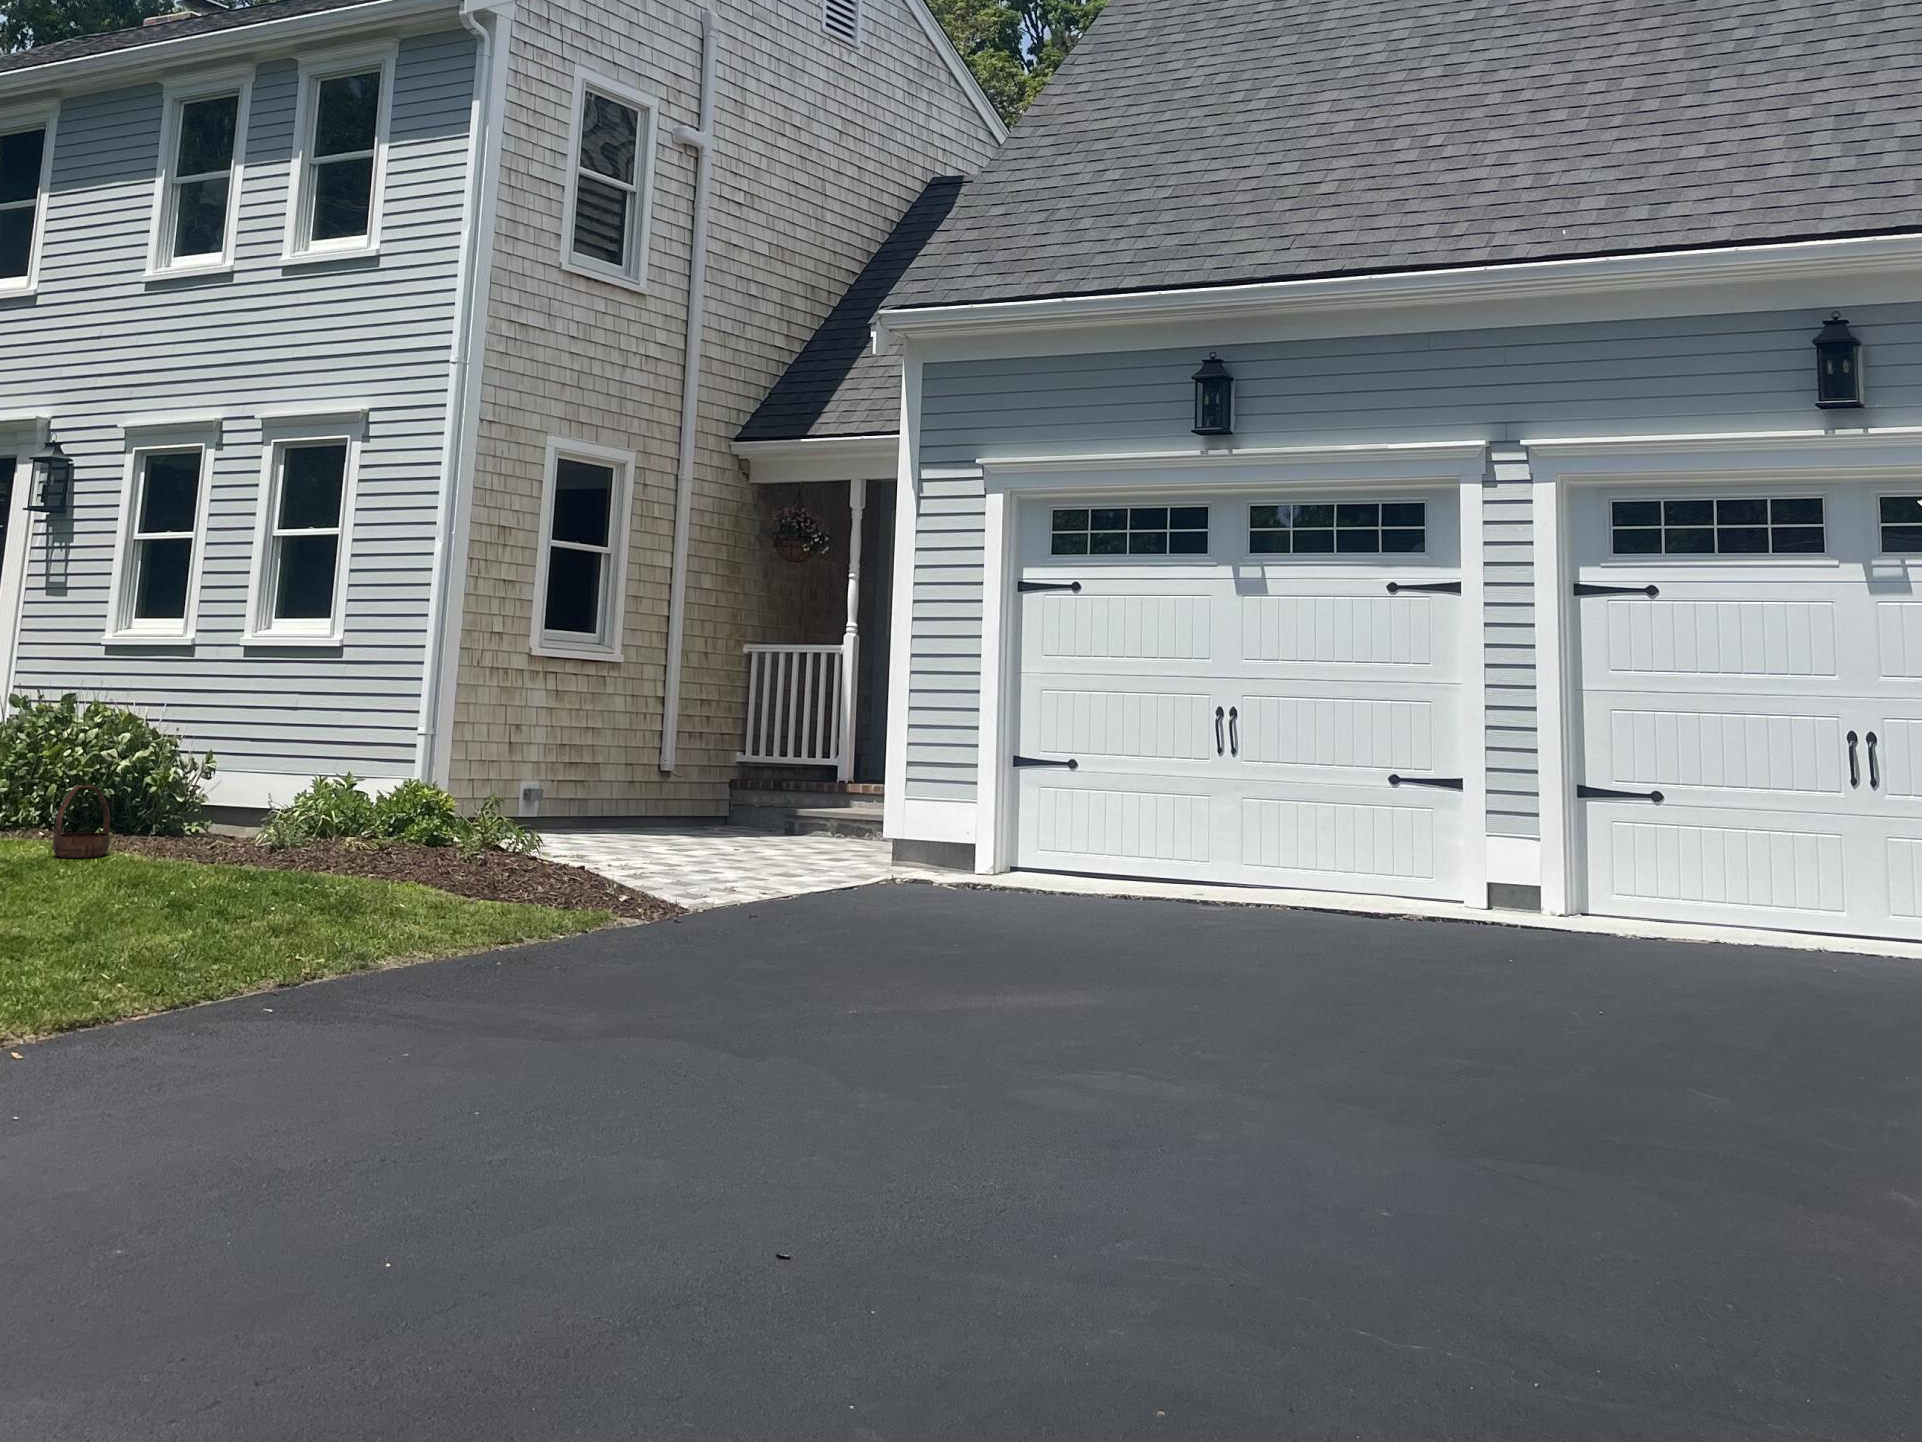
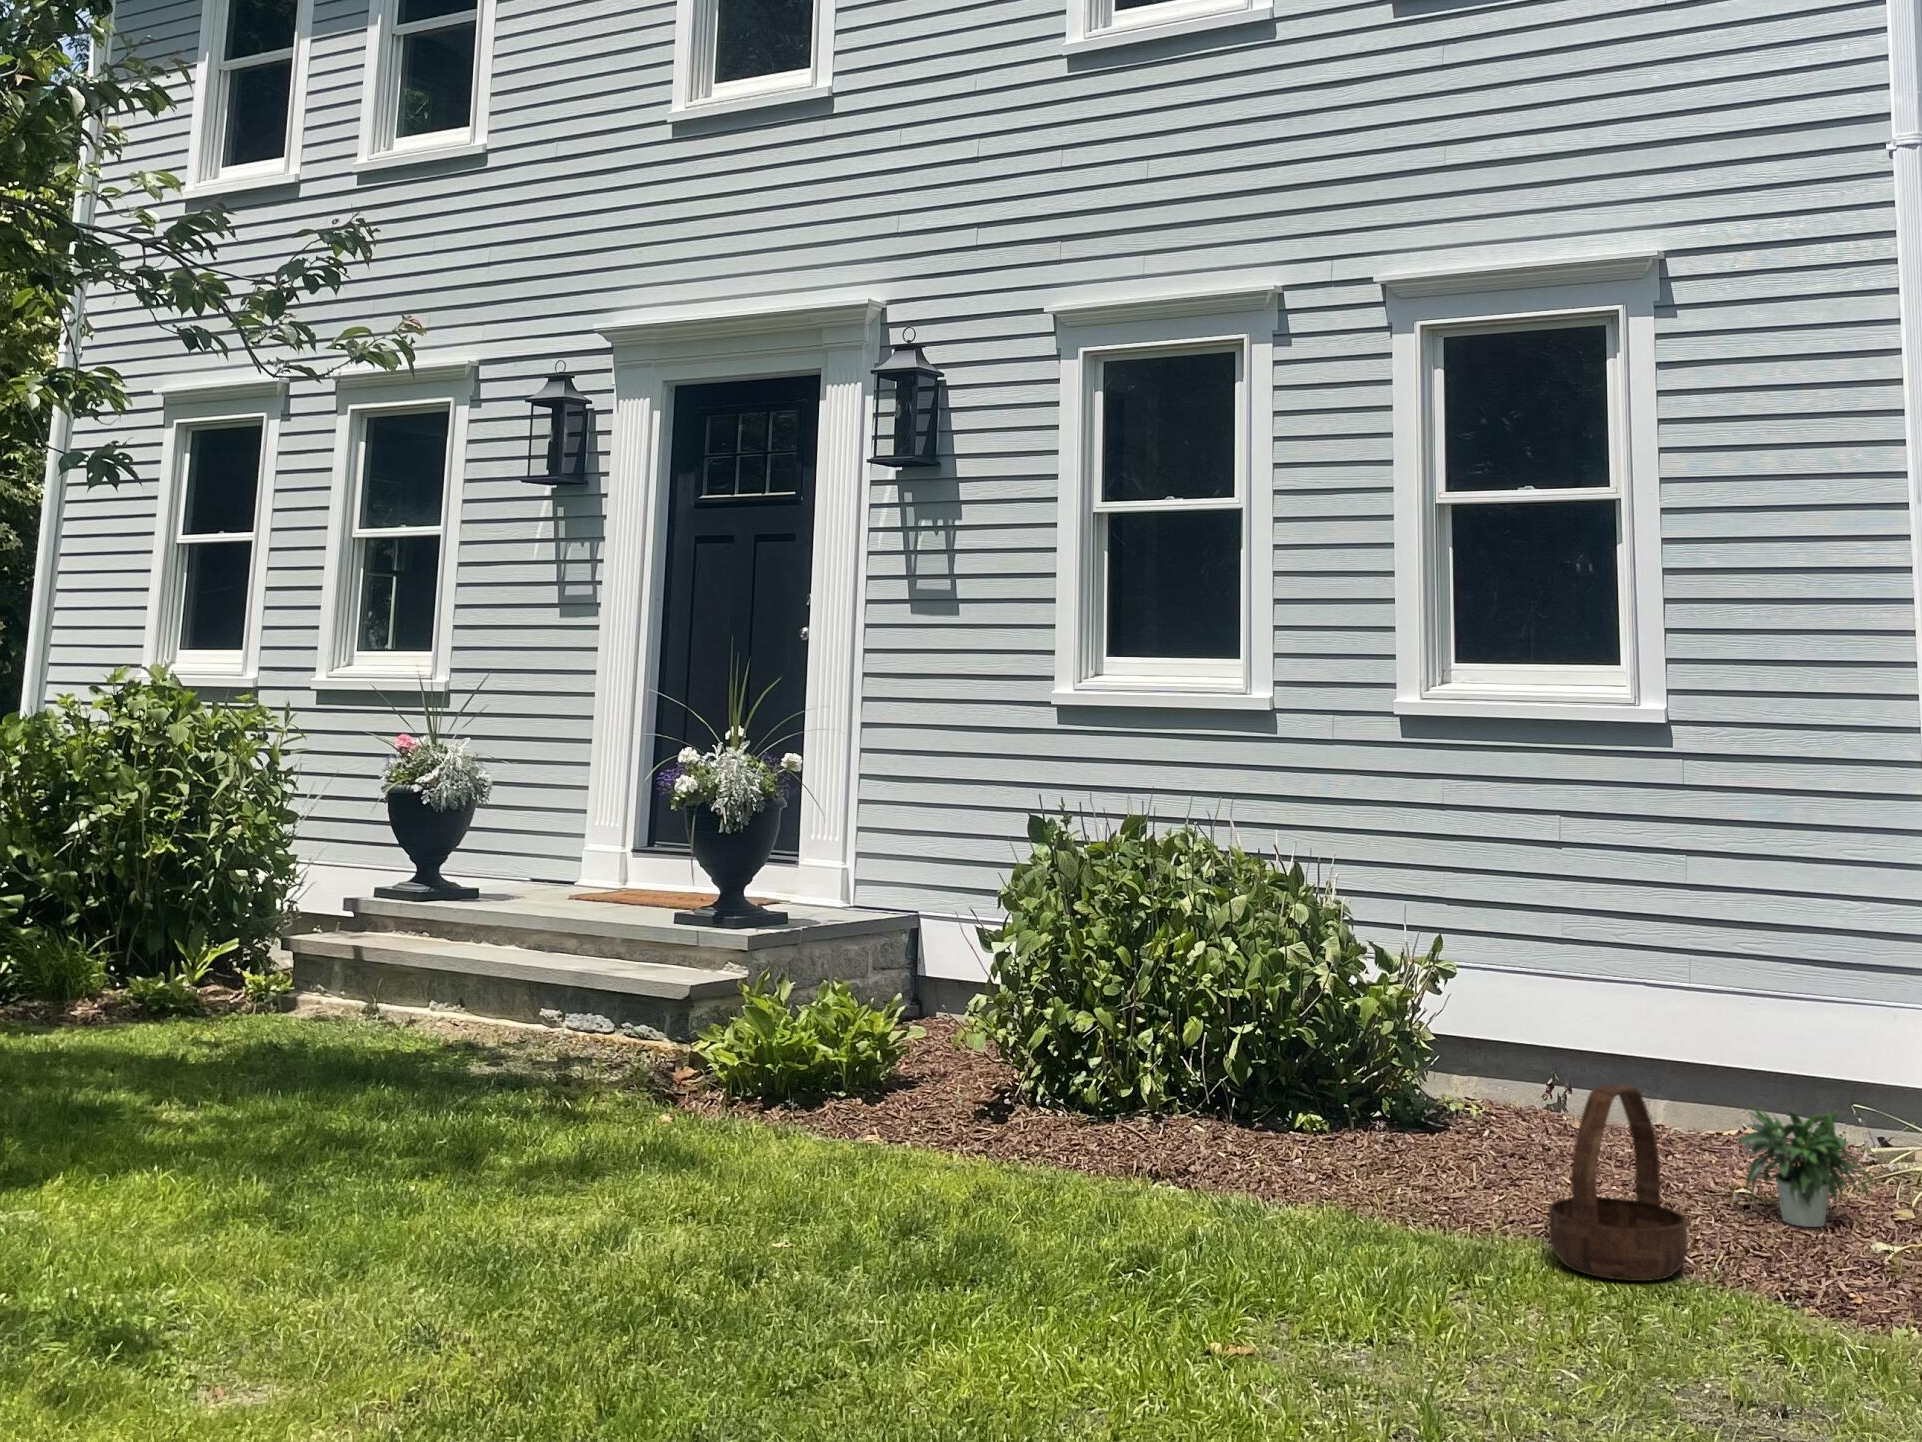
potted plant: none [162,800,230,849] -> present [1694,1104,1873,1227]

